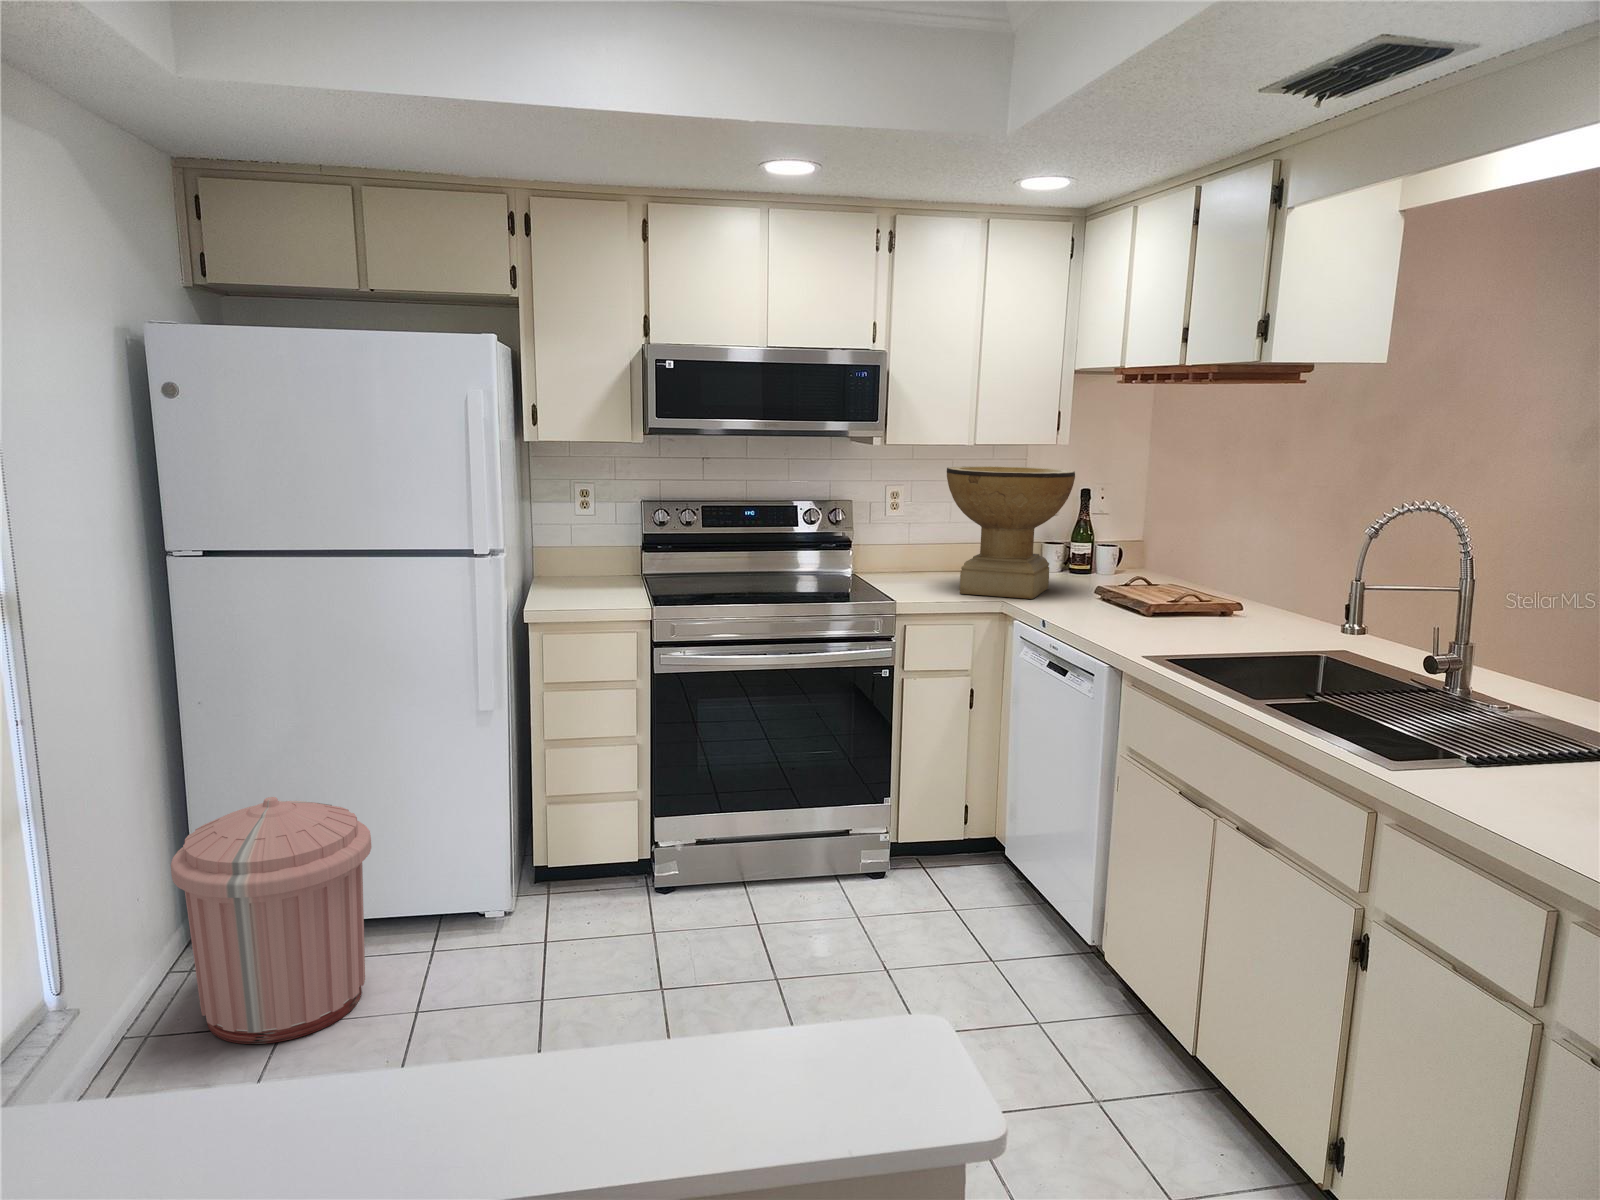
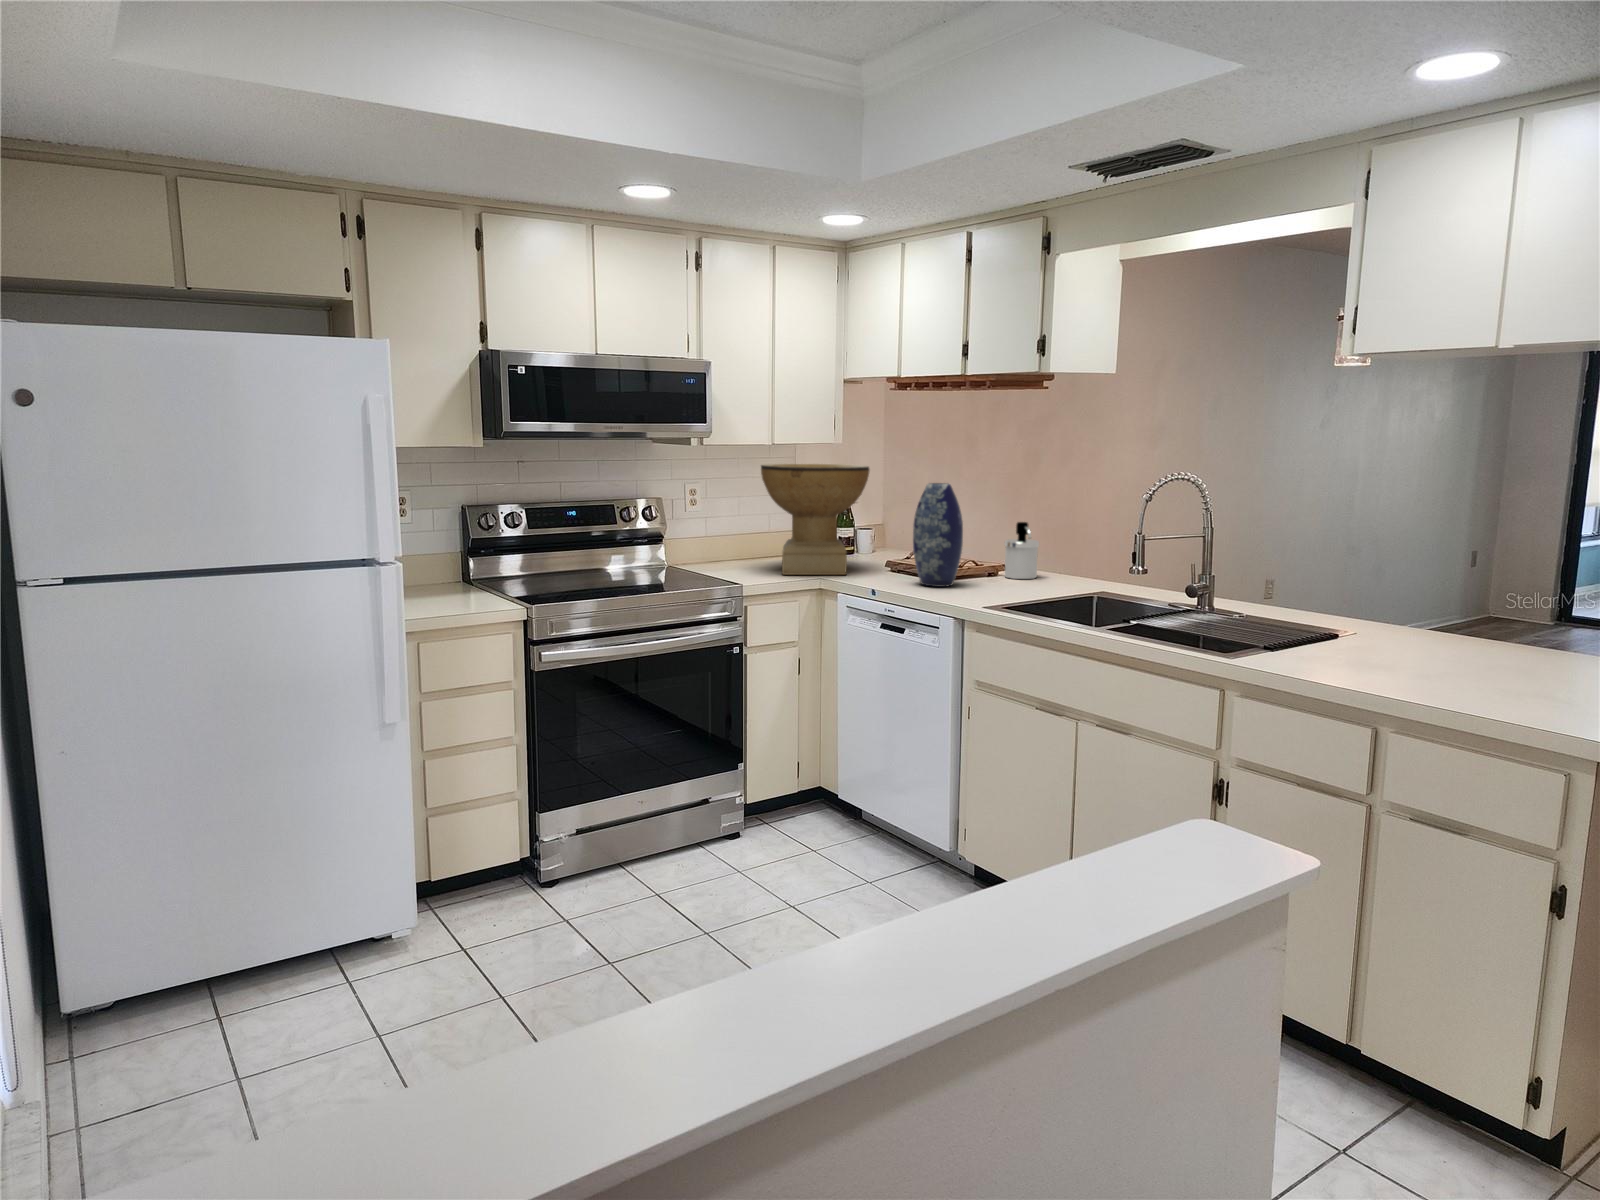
vase: none [1095,496,1156,623] -> present [913,483,963,587]
soap dispenser: none [1227,548,1275,621] -> present [1005,522,1039,579]
trash can: present [171,797,372,1044] -> none [79,836,308,1111]

